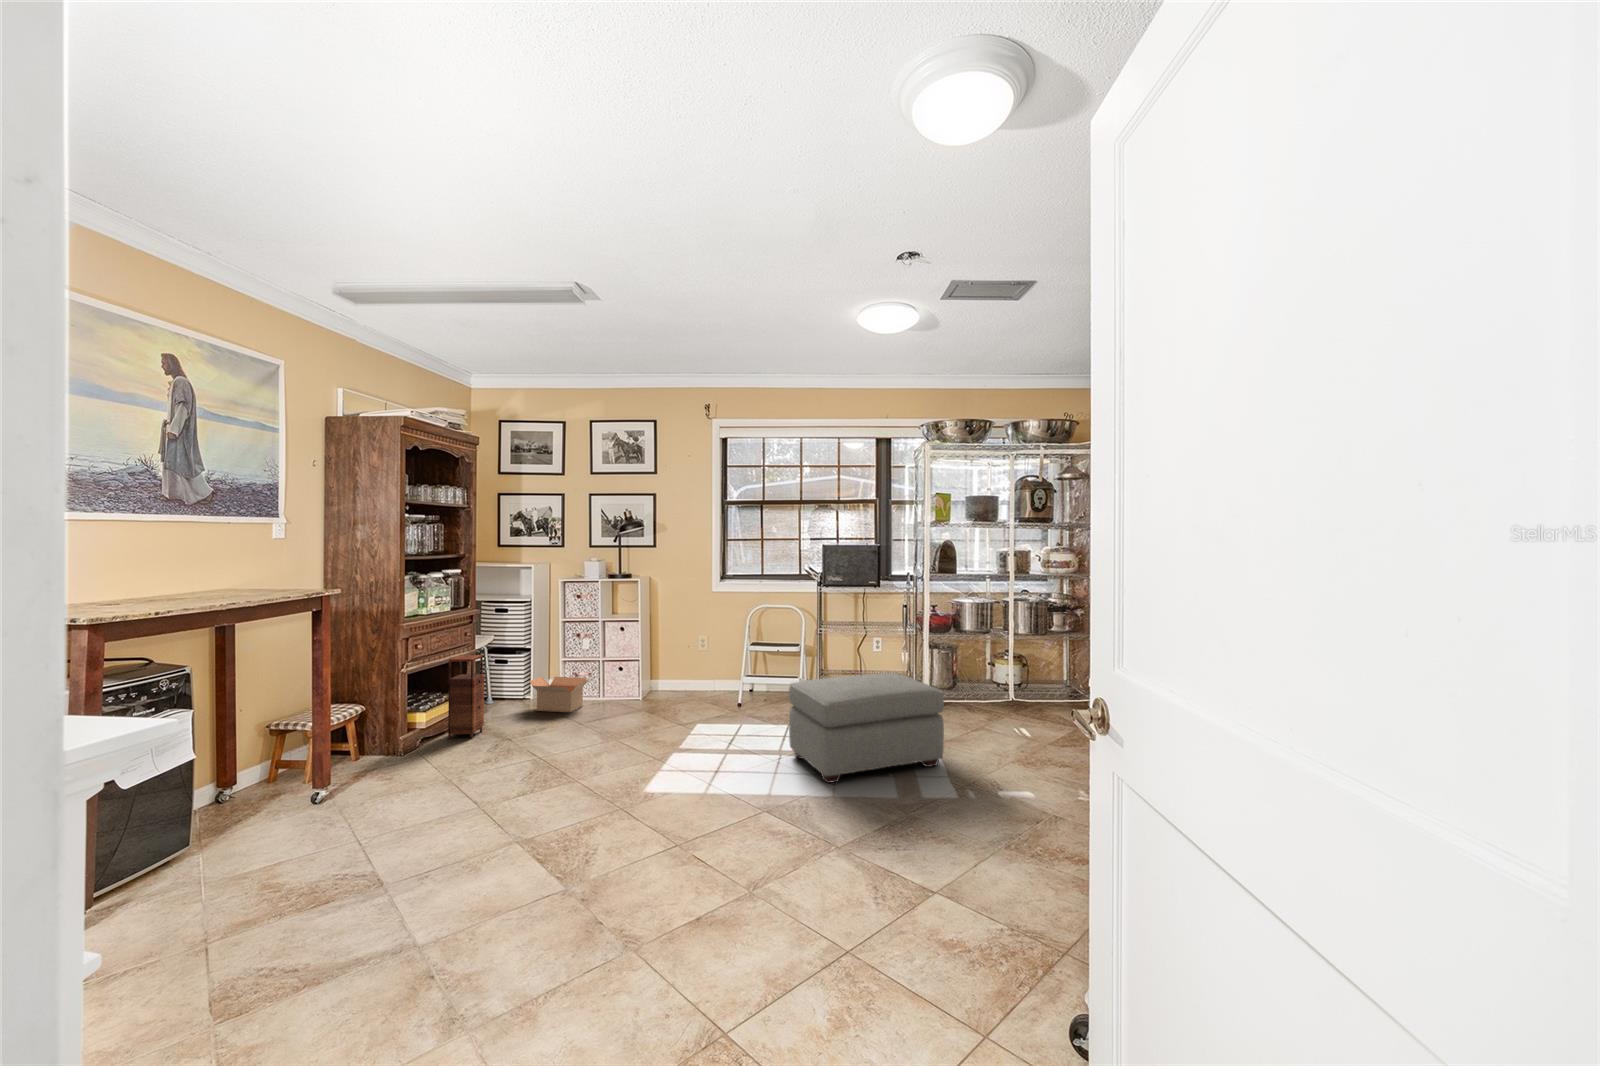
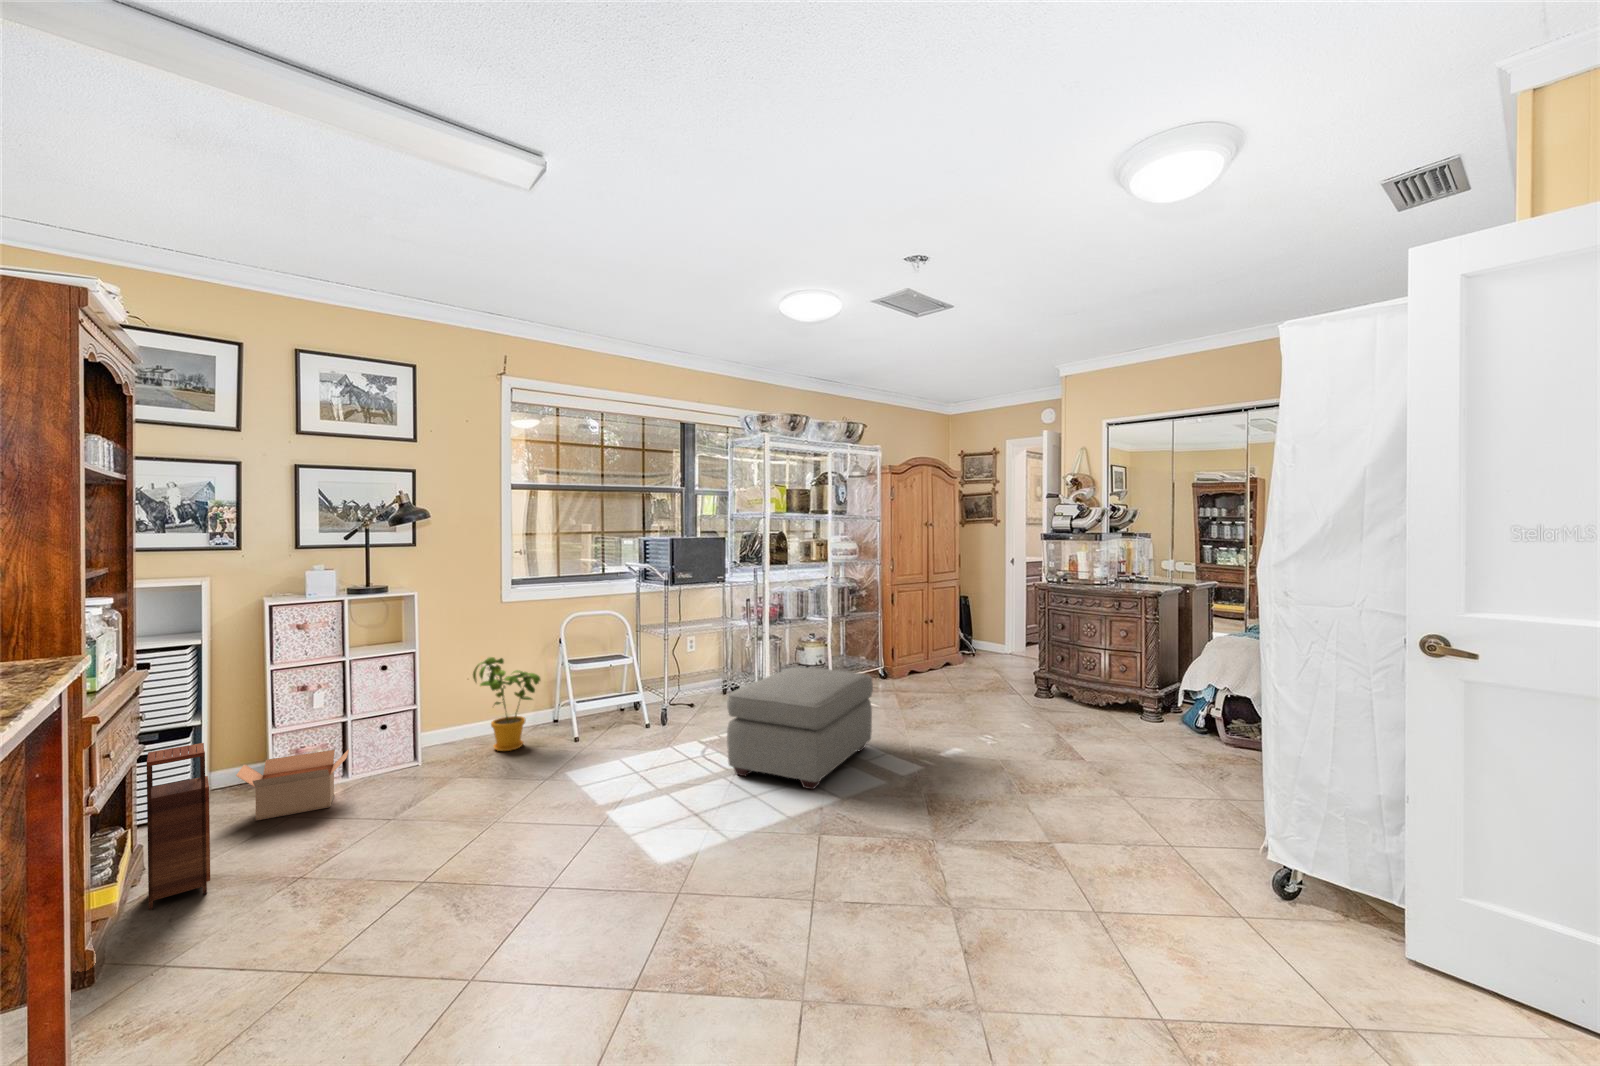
house plant: none [677,631,721,703] -> present [473,657,540,751]

